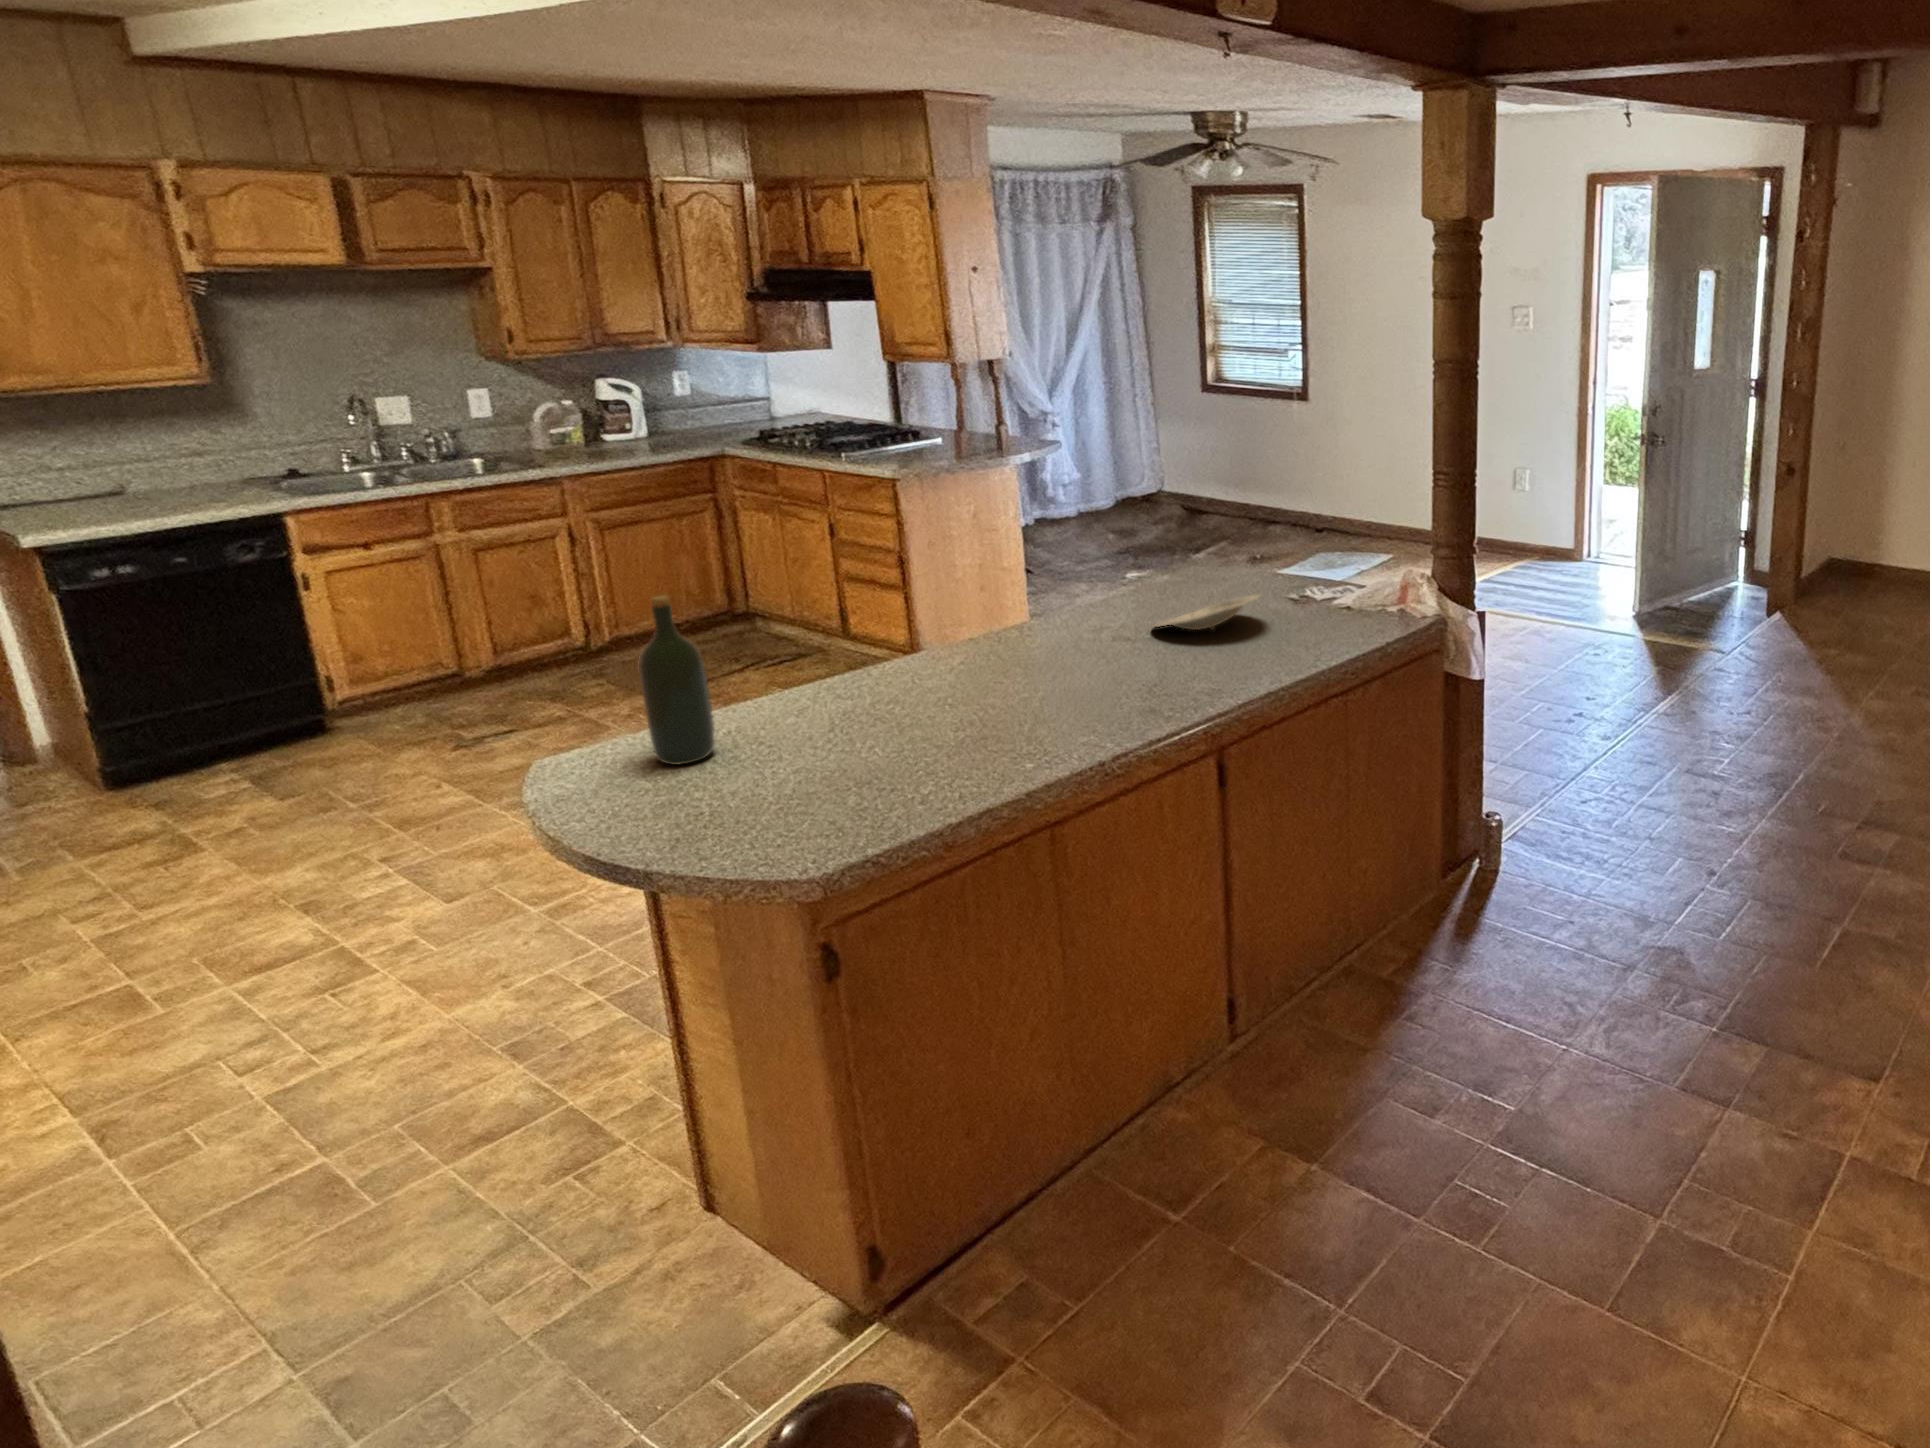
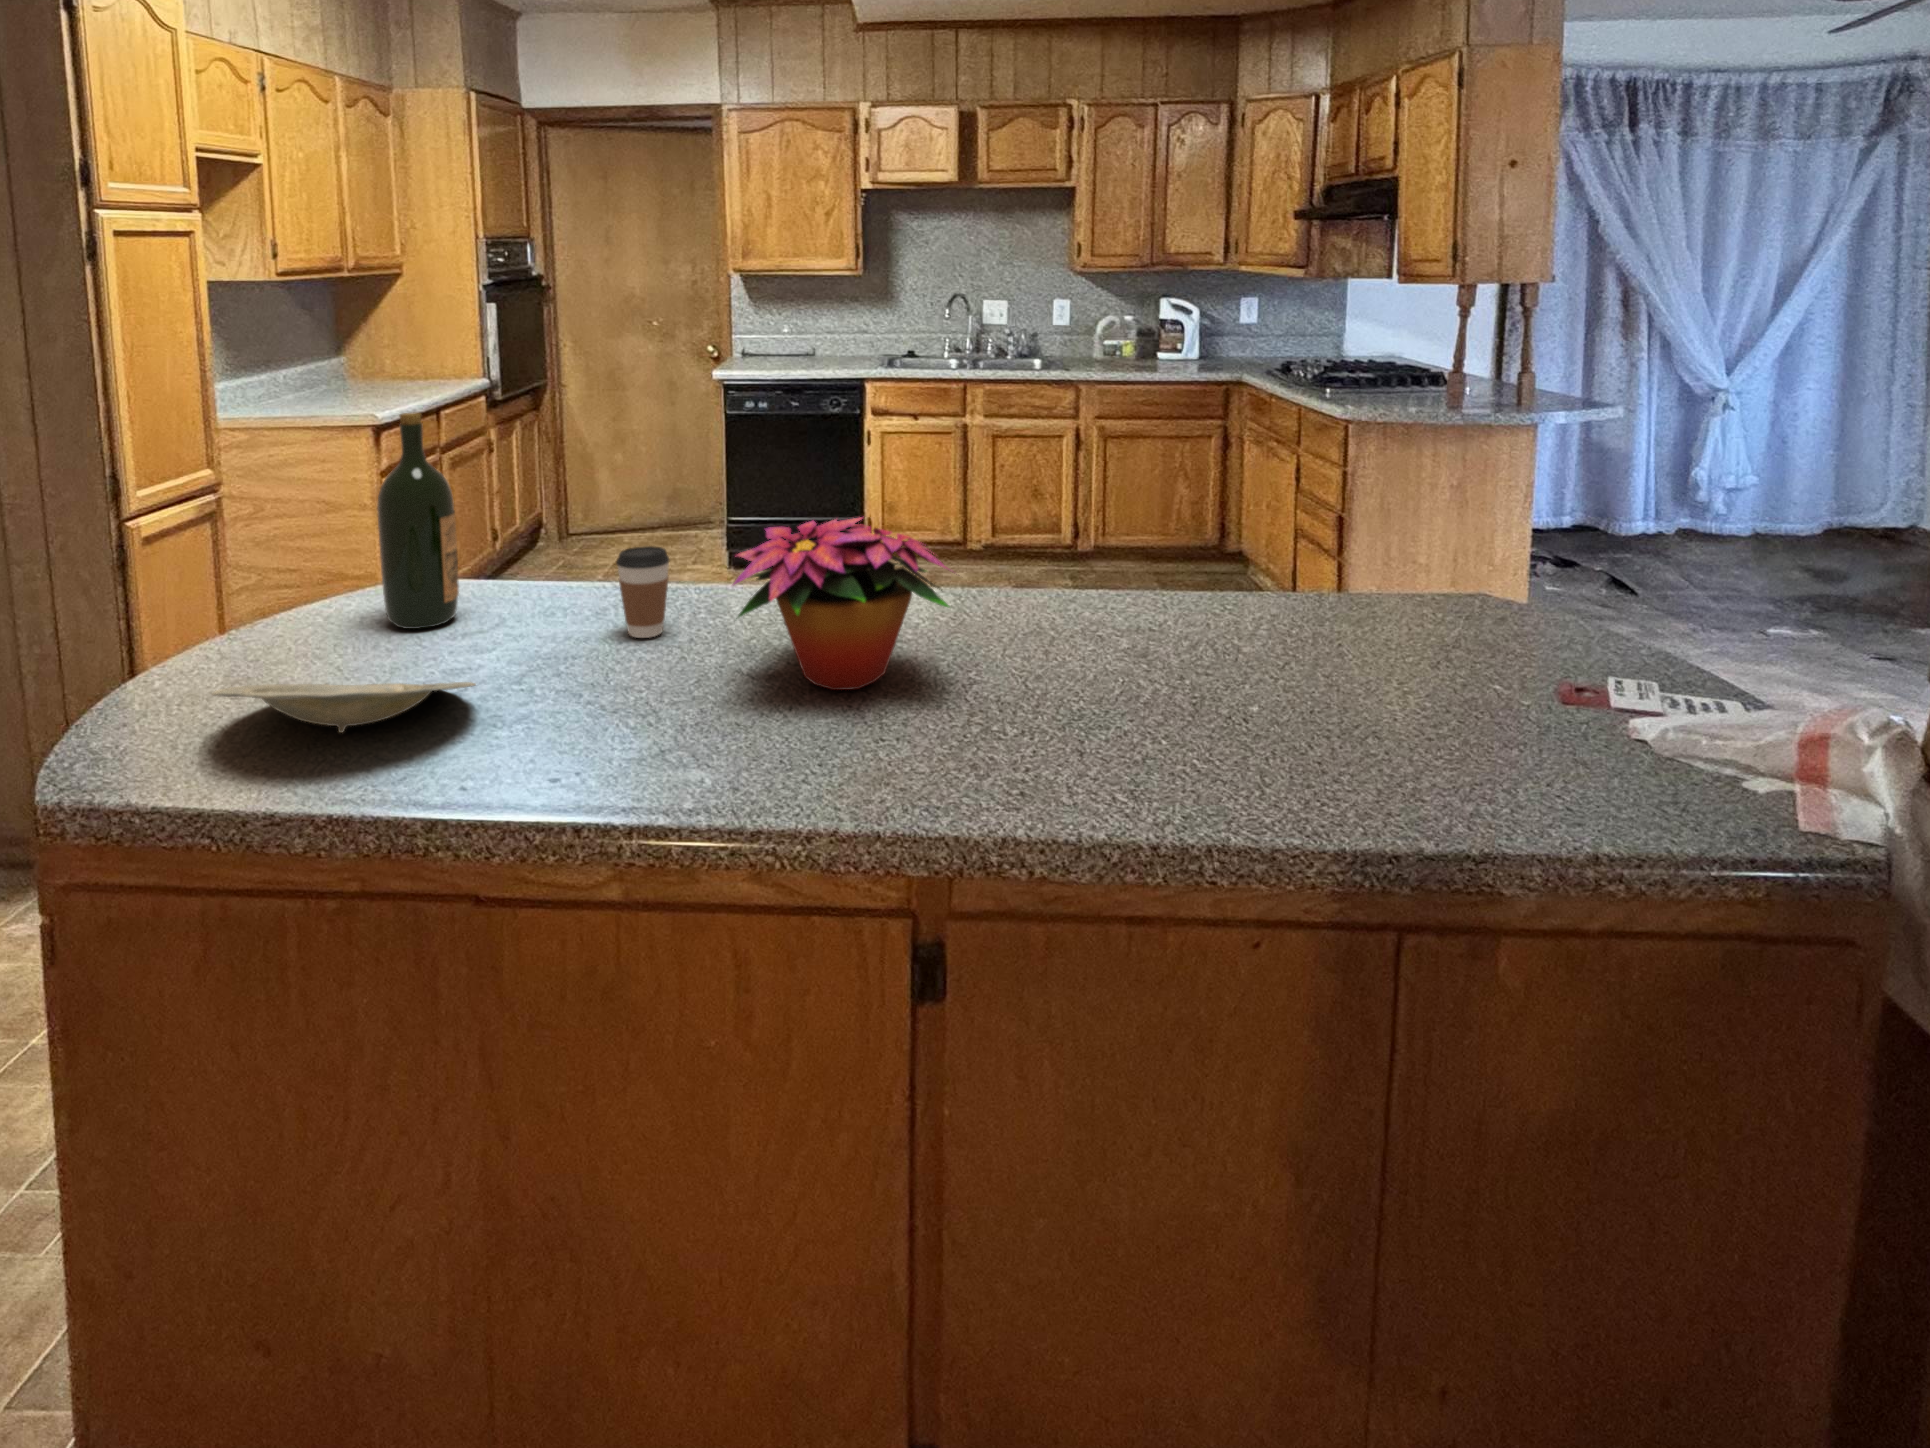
flower arrangement: none [949,587,1105,694] -> present [733,517,949,690]
plate: present [1154,594,1261,630] -> present [212,682,476,733]
coffee cup: none [838,649,878,713] -> present [616,546,669,638]

